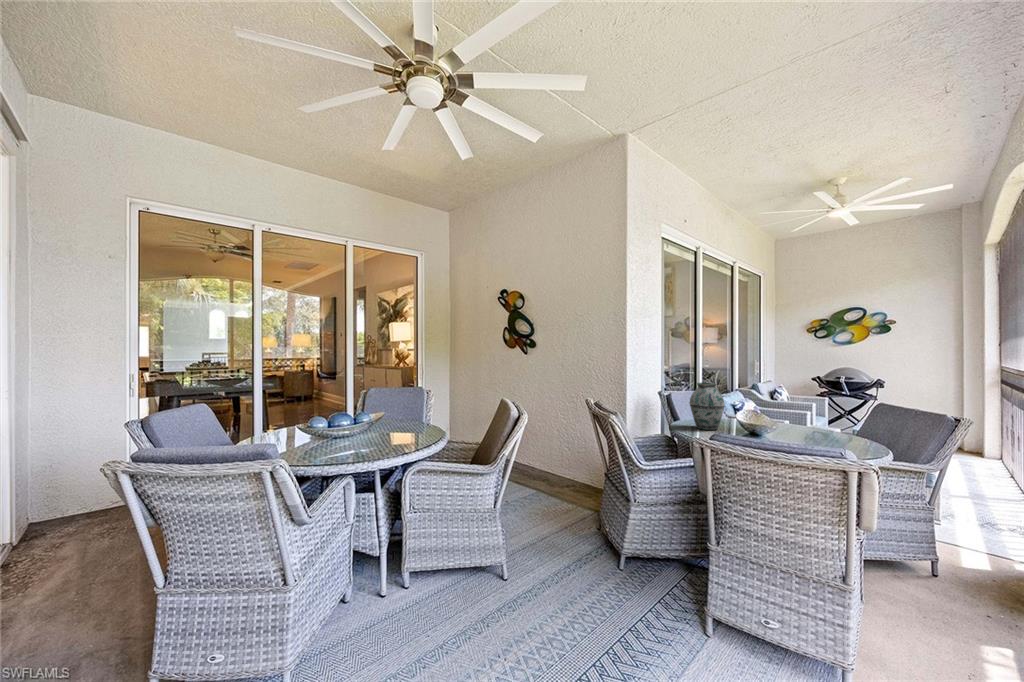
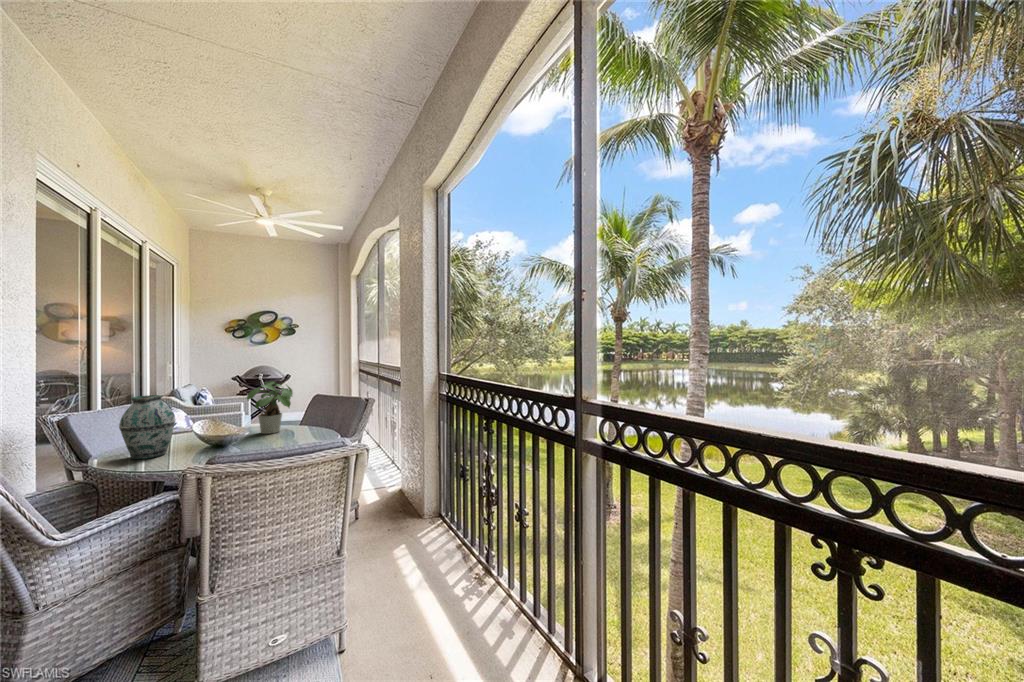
potted plant: none [787,383,842,436] -> present [247,381,293,434]

